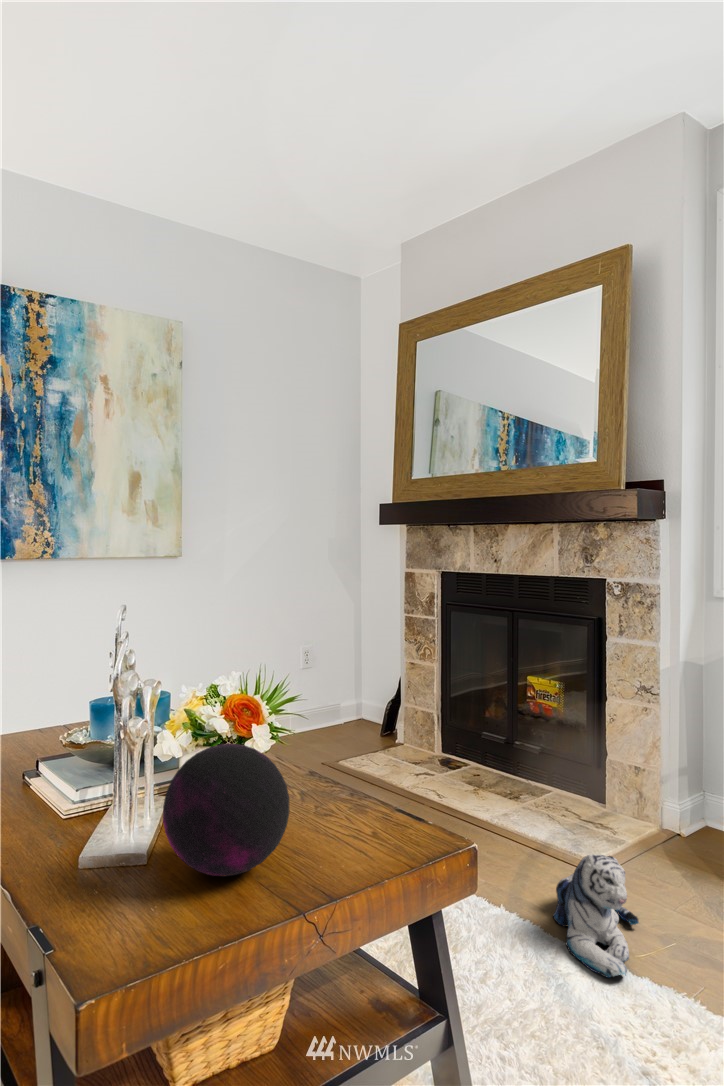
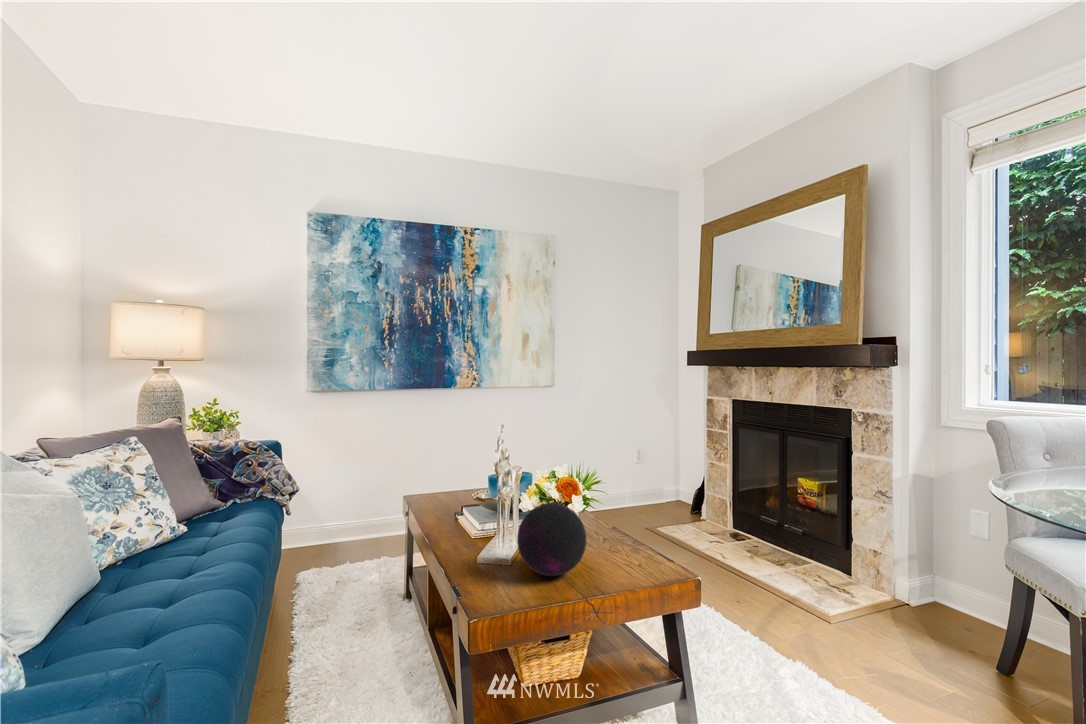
plush toy: present [553,855,639,978] -> none [787,604,854,689]

